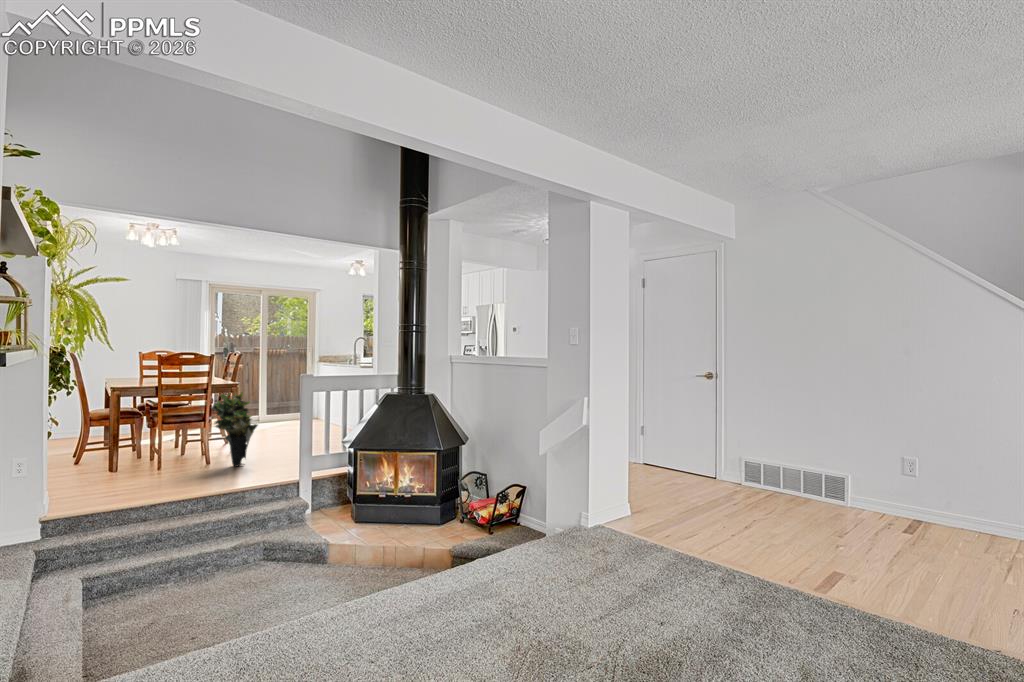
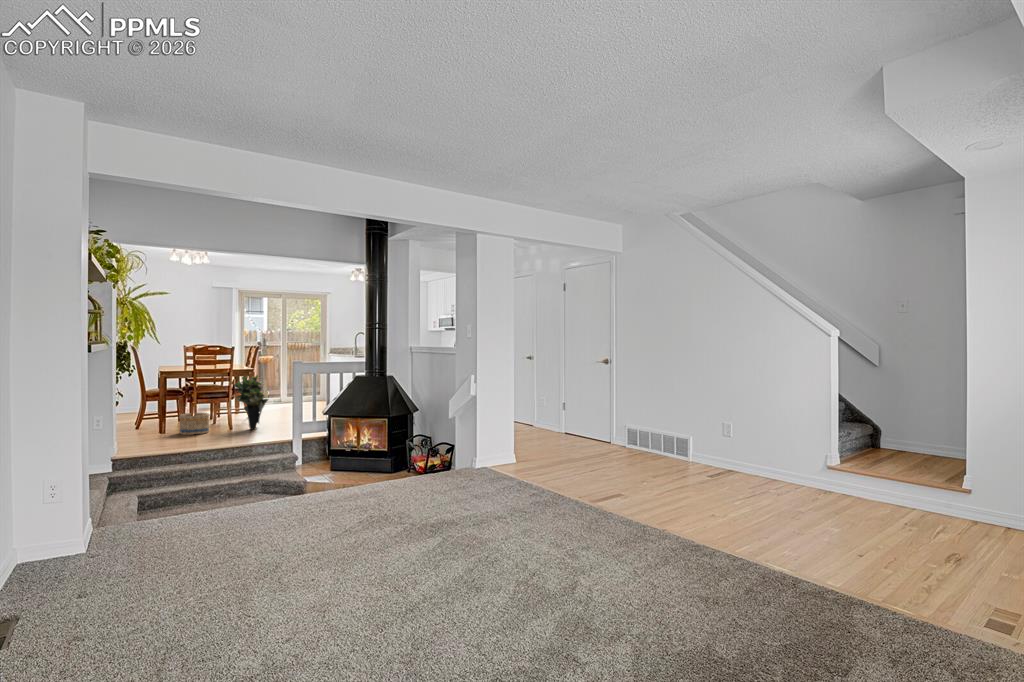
basket: none [136,444,178,476] -> present [179,412,209,435]

